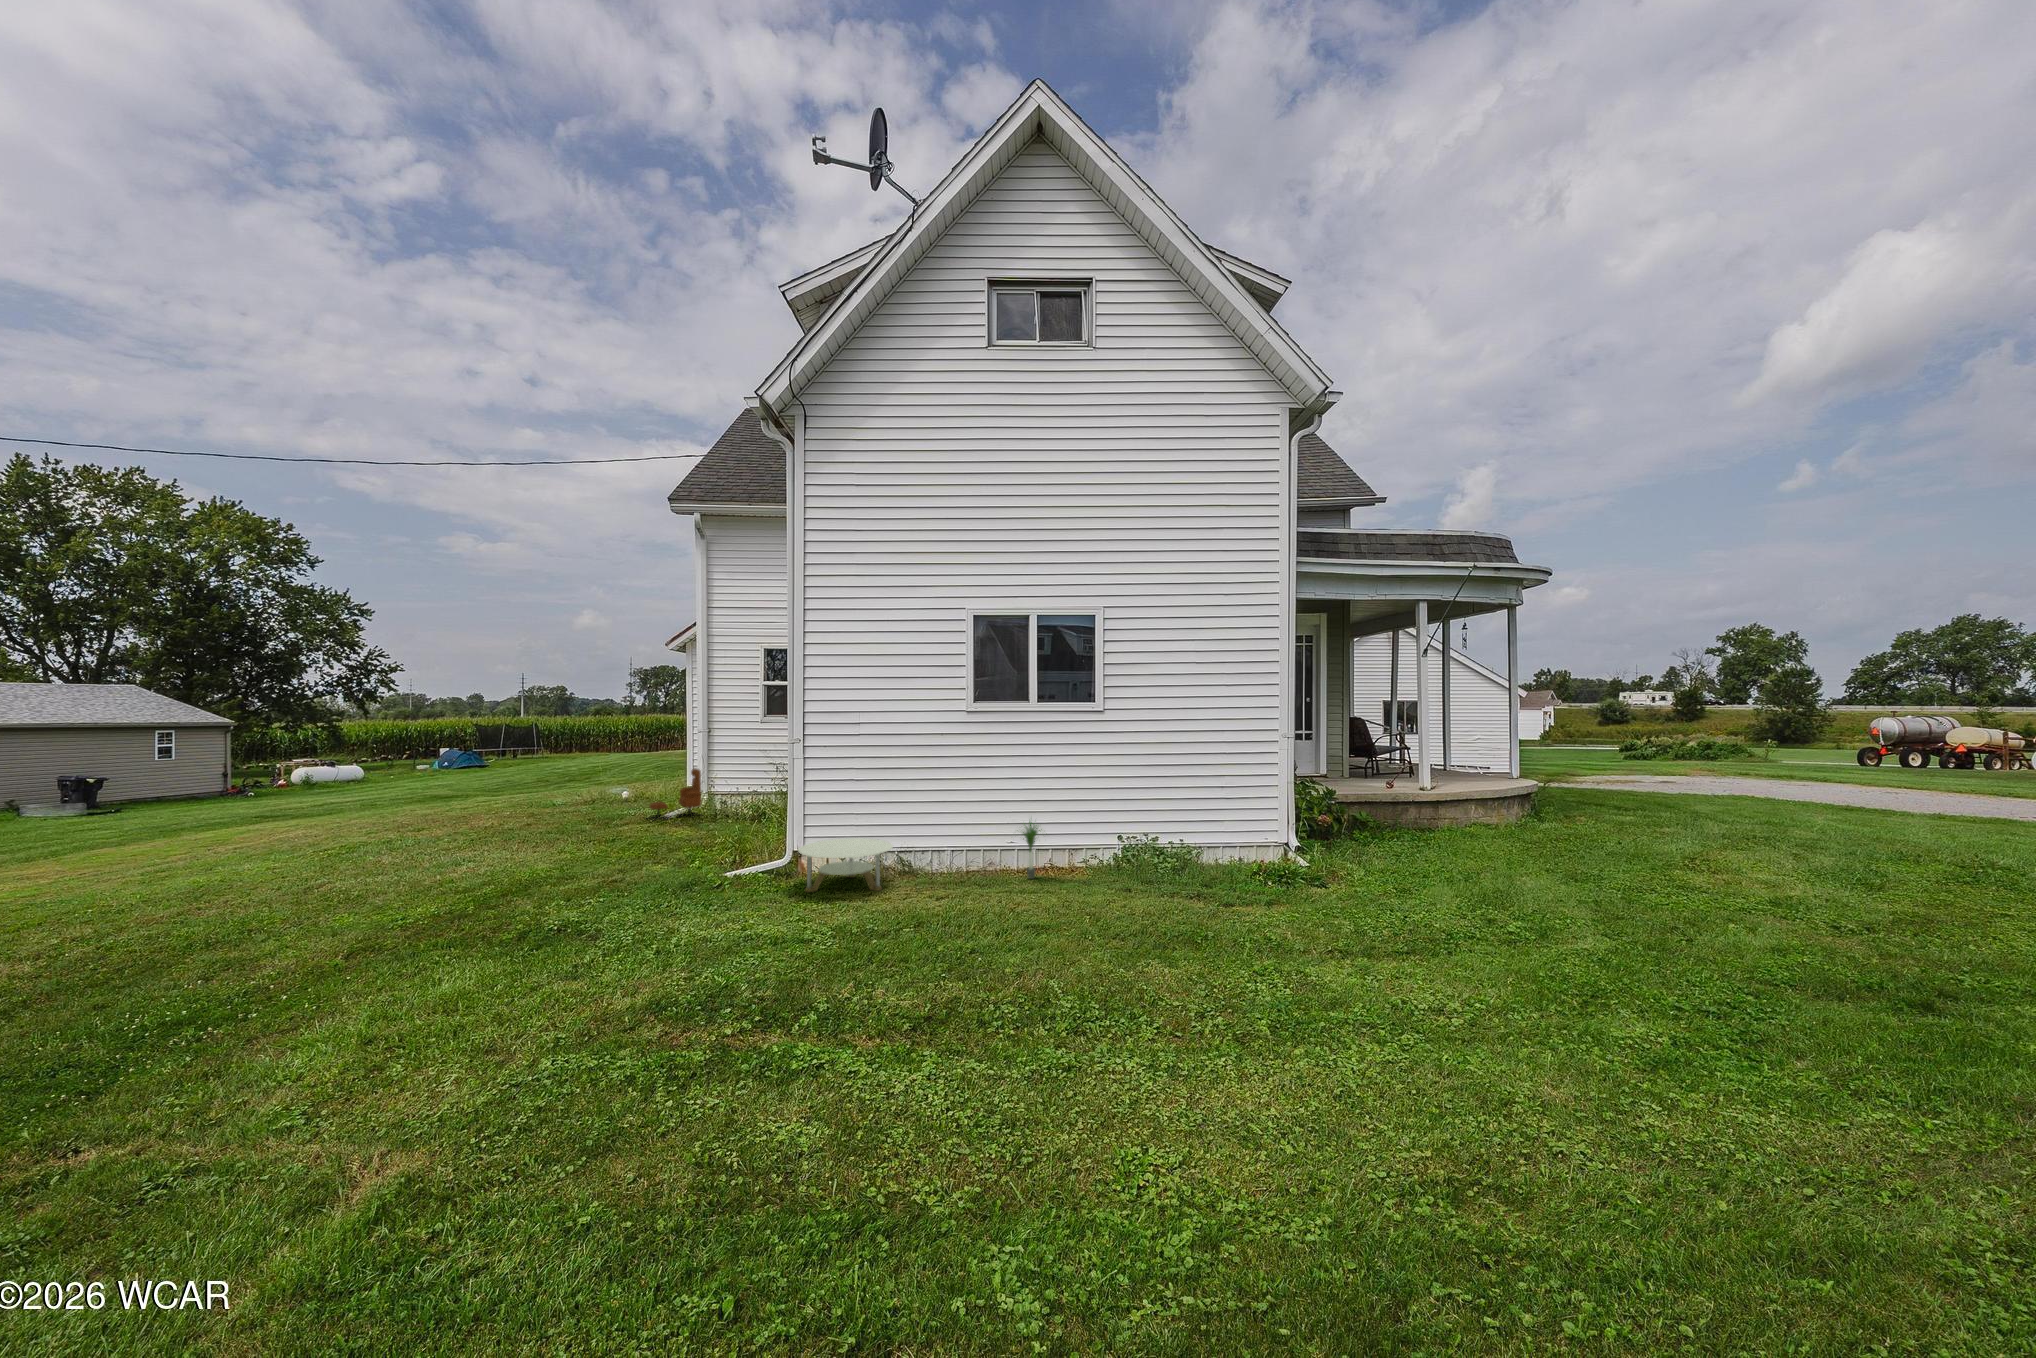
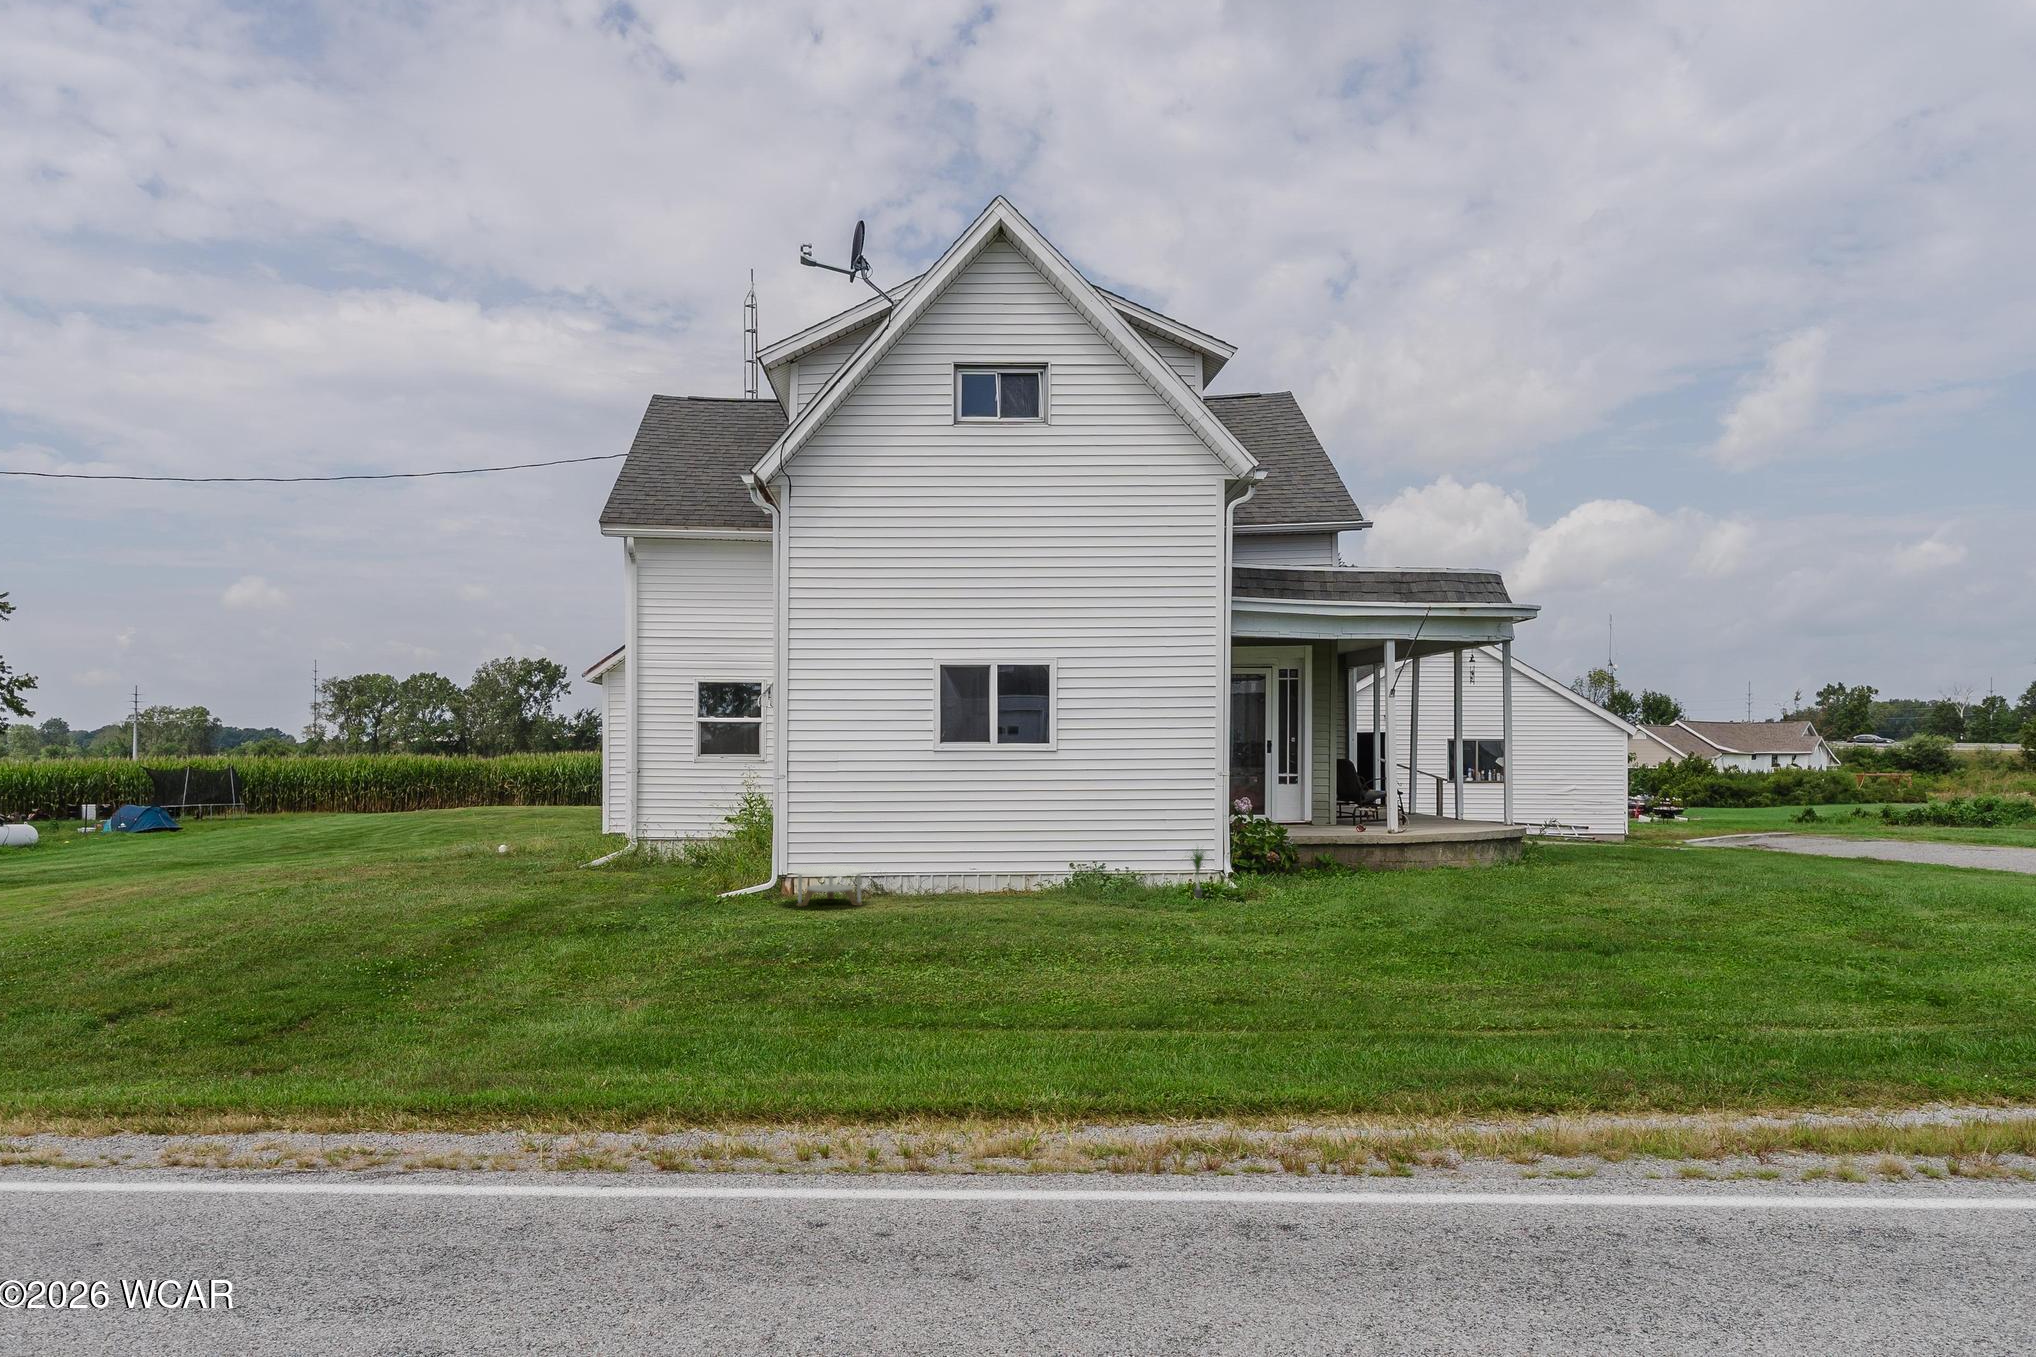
lounge chair: present [649,768,702,820] -> none [581,812,642,866]
potted plant: present [1023,821,1042,879] -> present [1190,849,1205,898]

